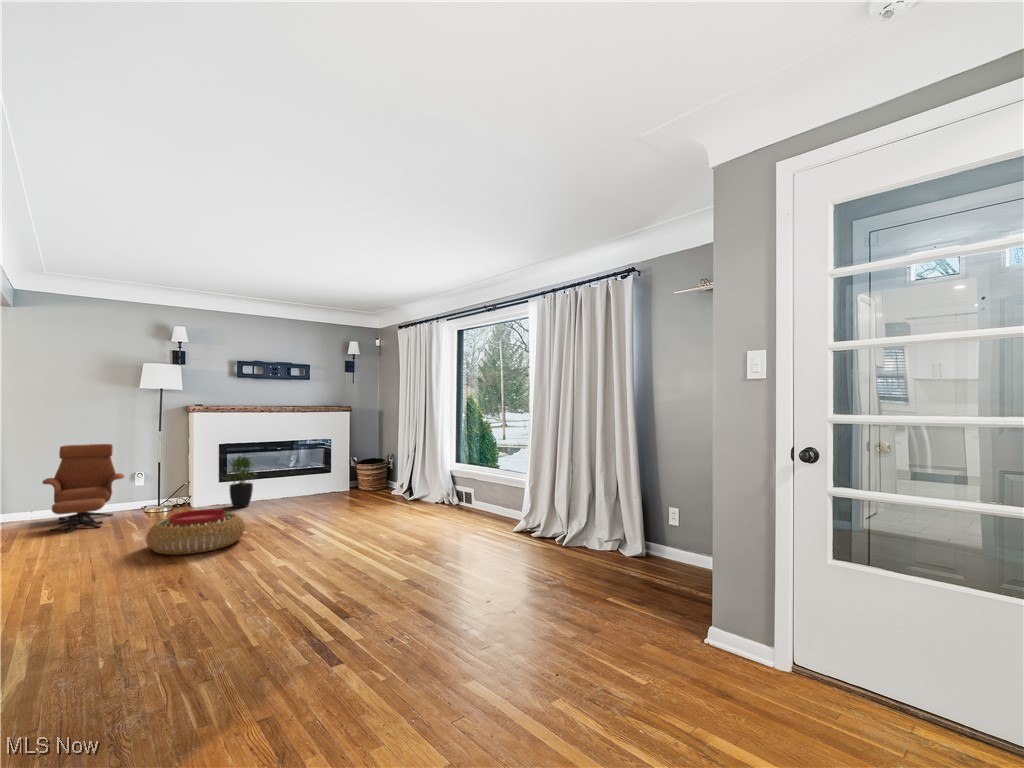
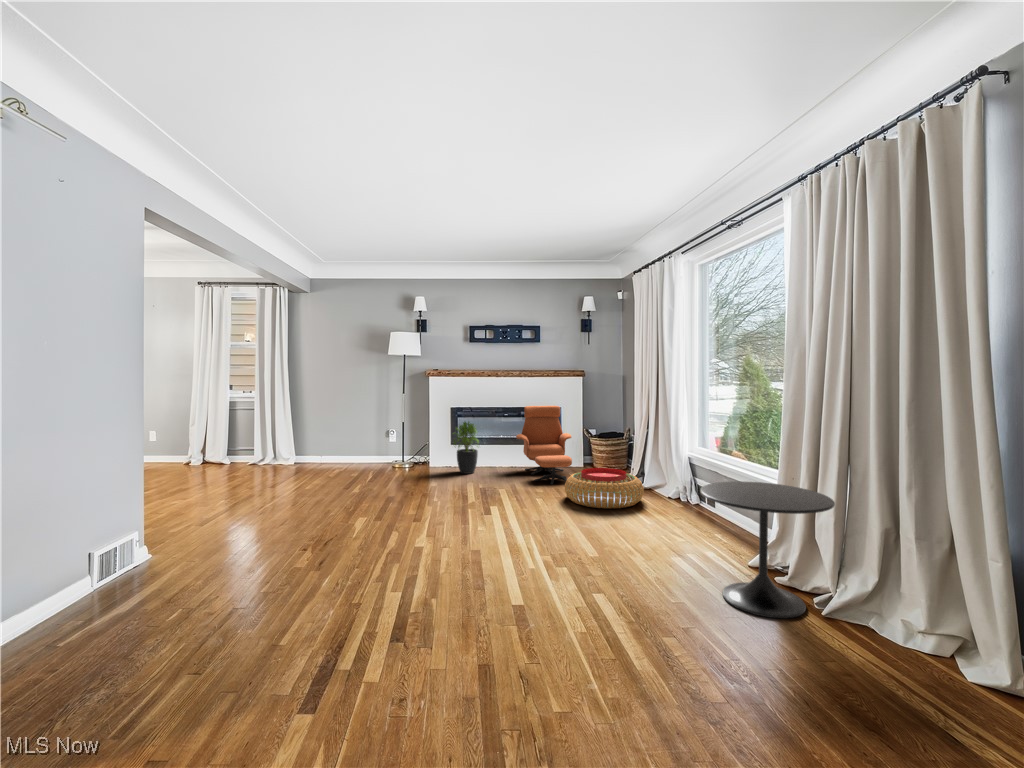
lounge chair: present [42,444,124,533] -> present [516,406,572,484]
side table: none [497,476,568,552] -> present [700,481,835,619]
pouf: present [146,509,245,555] -> present [565,468,644,508]

